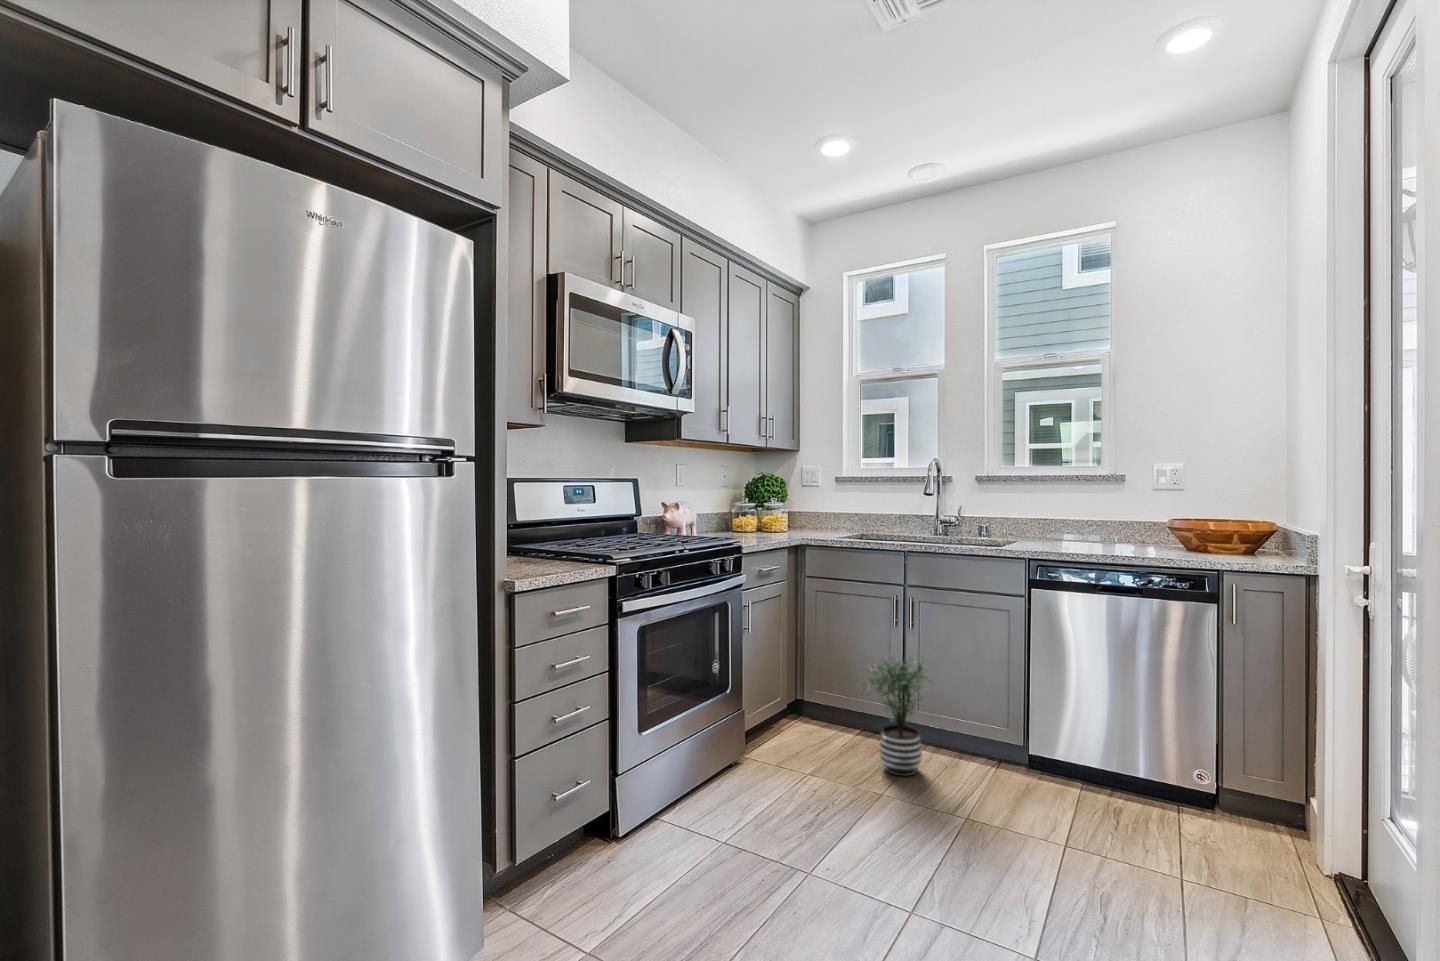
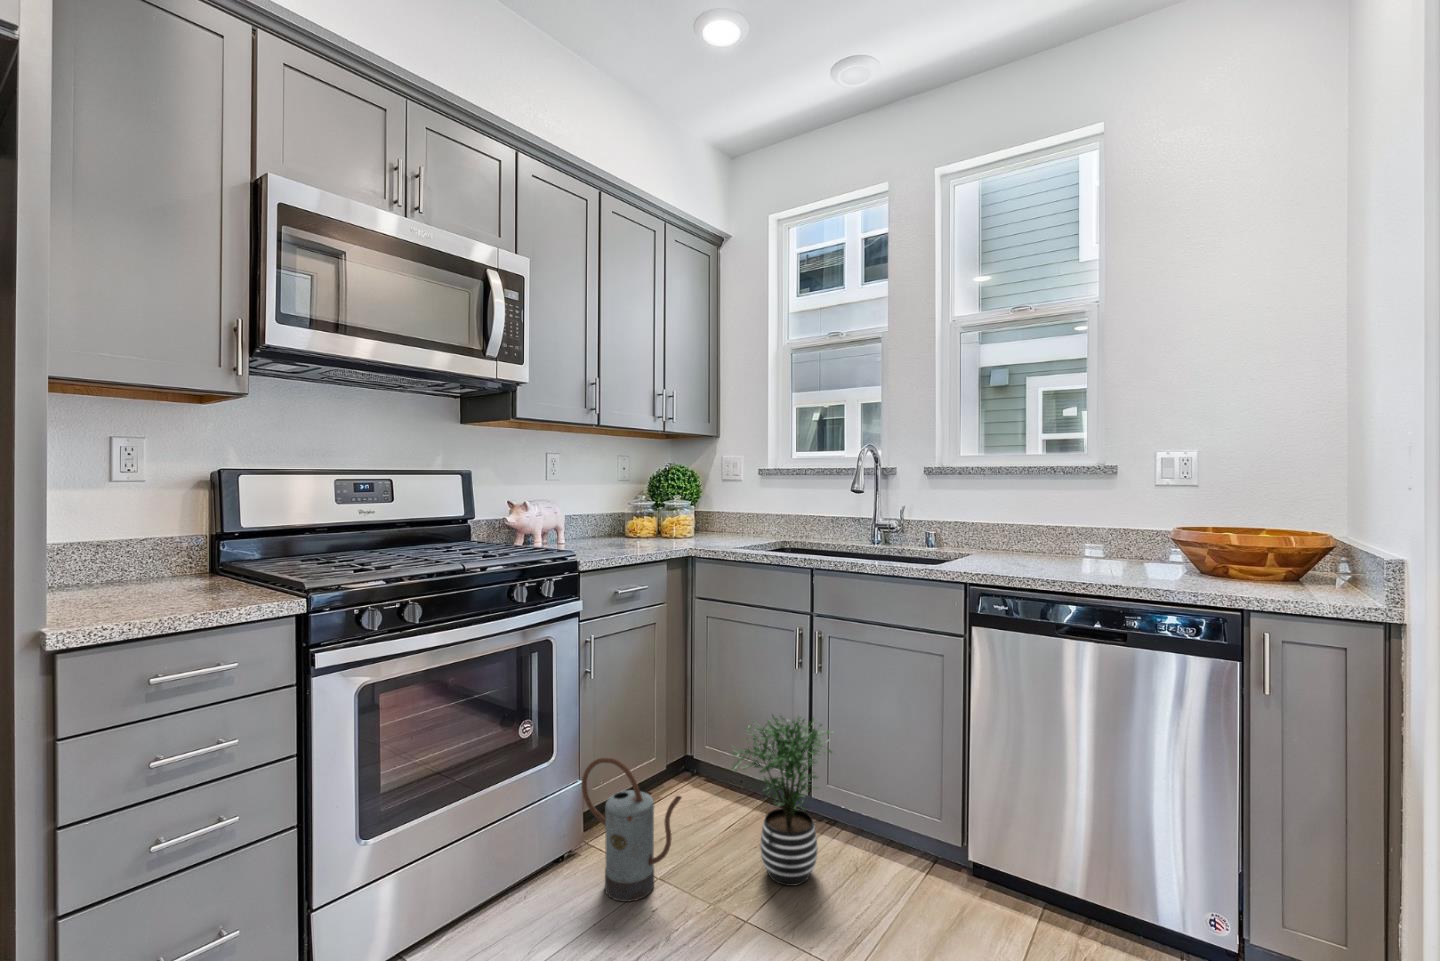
watering can: none [752,687,832,787] -> present [582,758,682,902]

